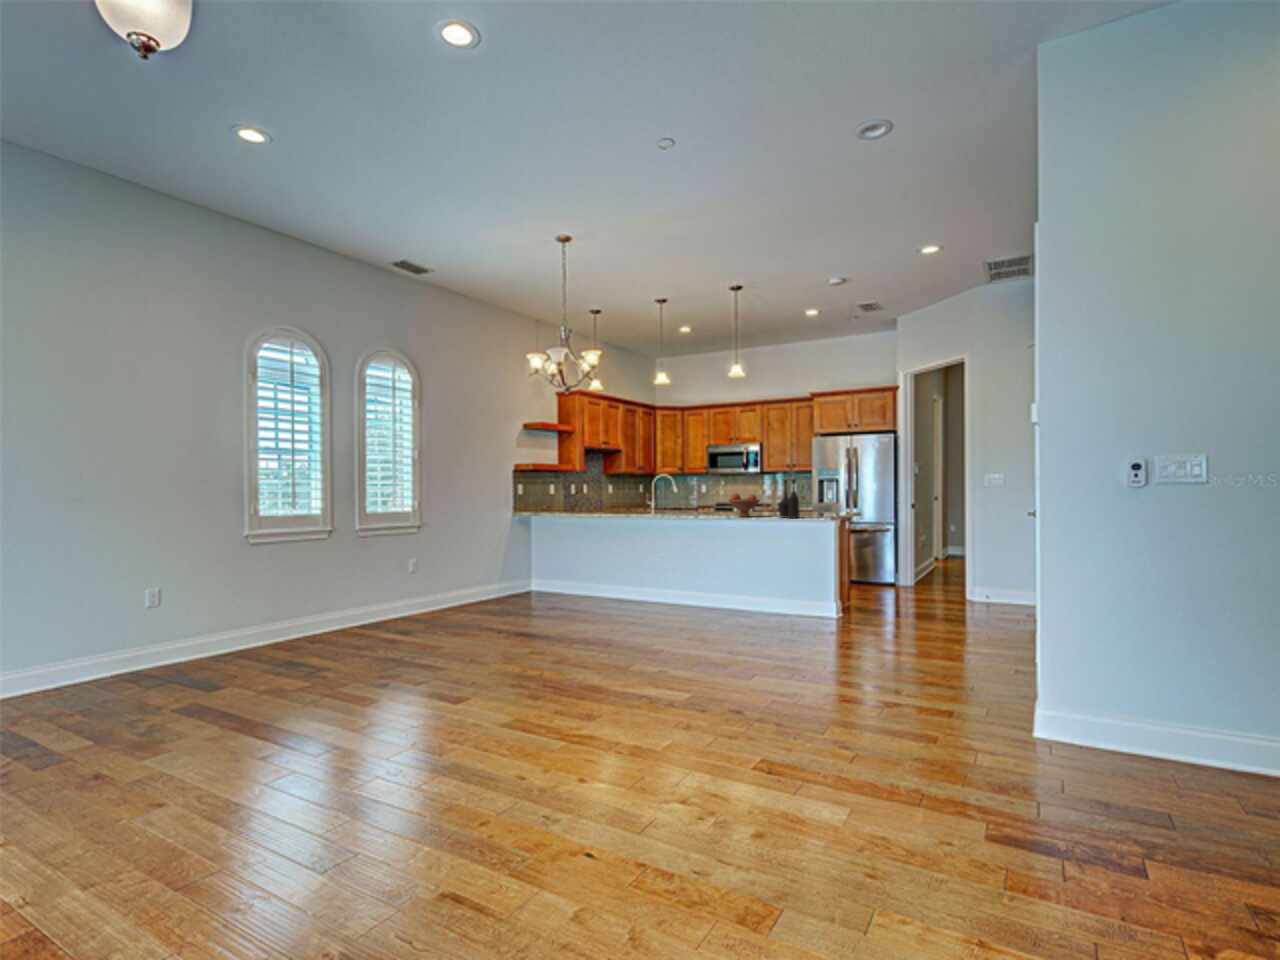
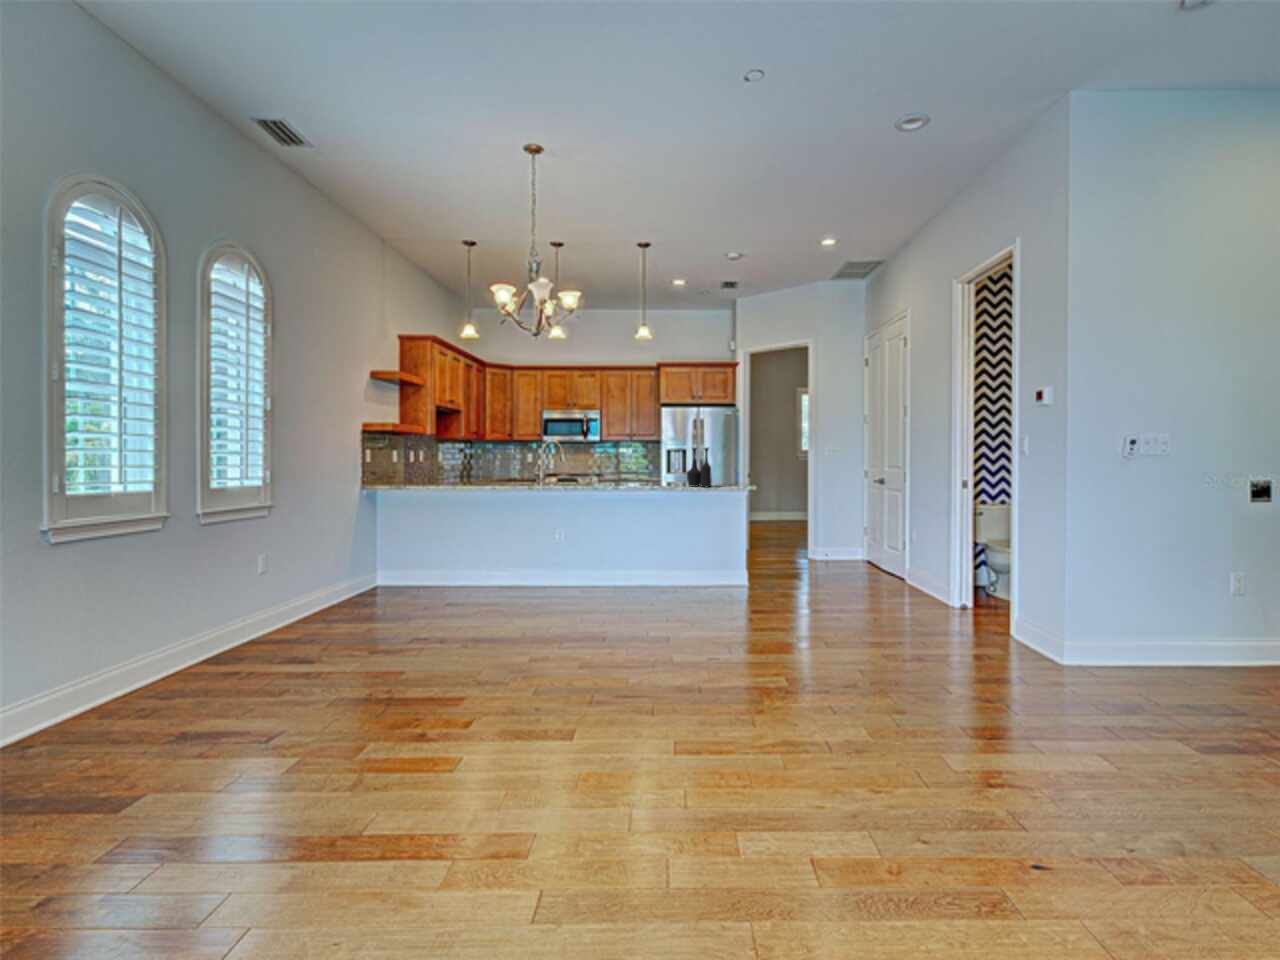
fruit bowl: present [729,493,760,517] -> none [632,462,665,486]

